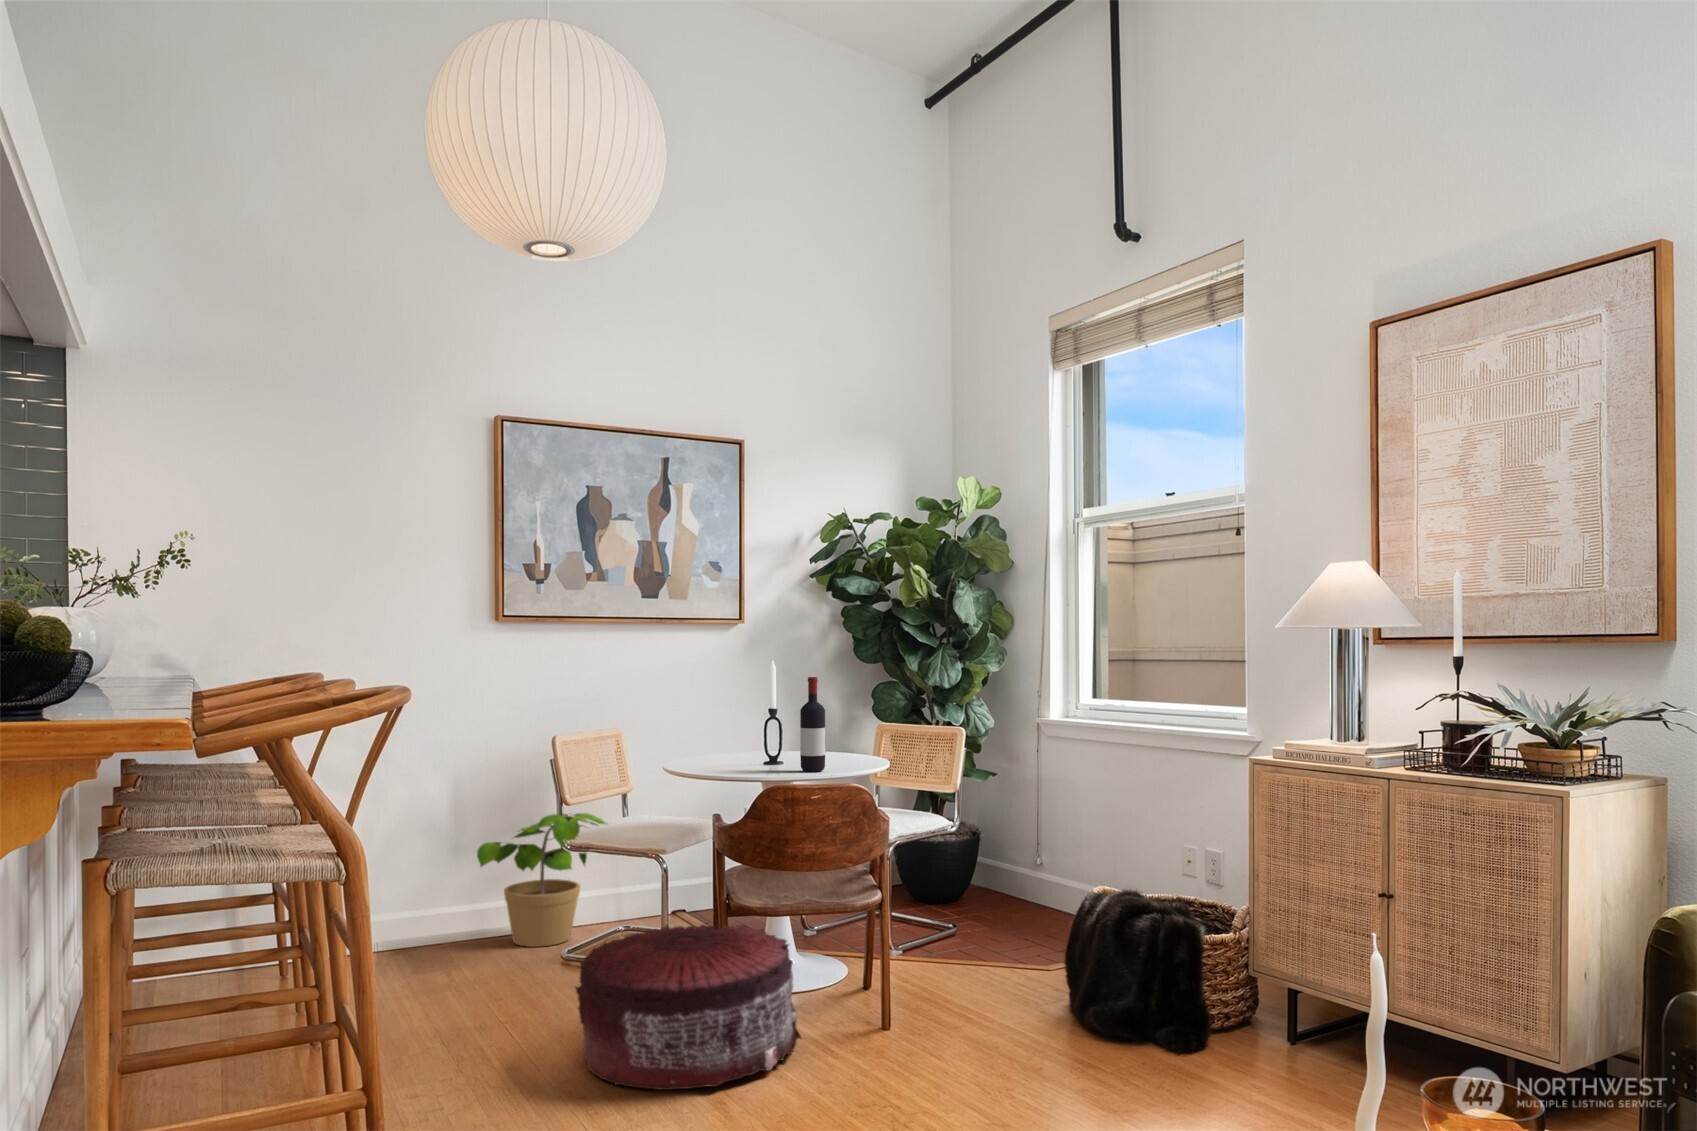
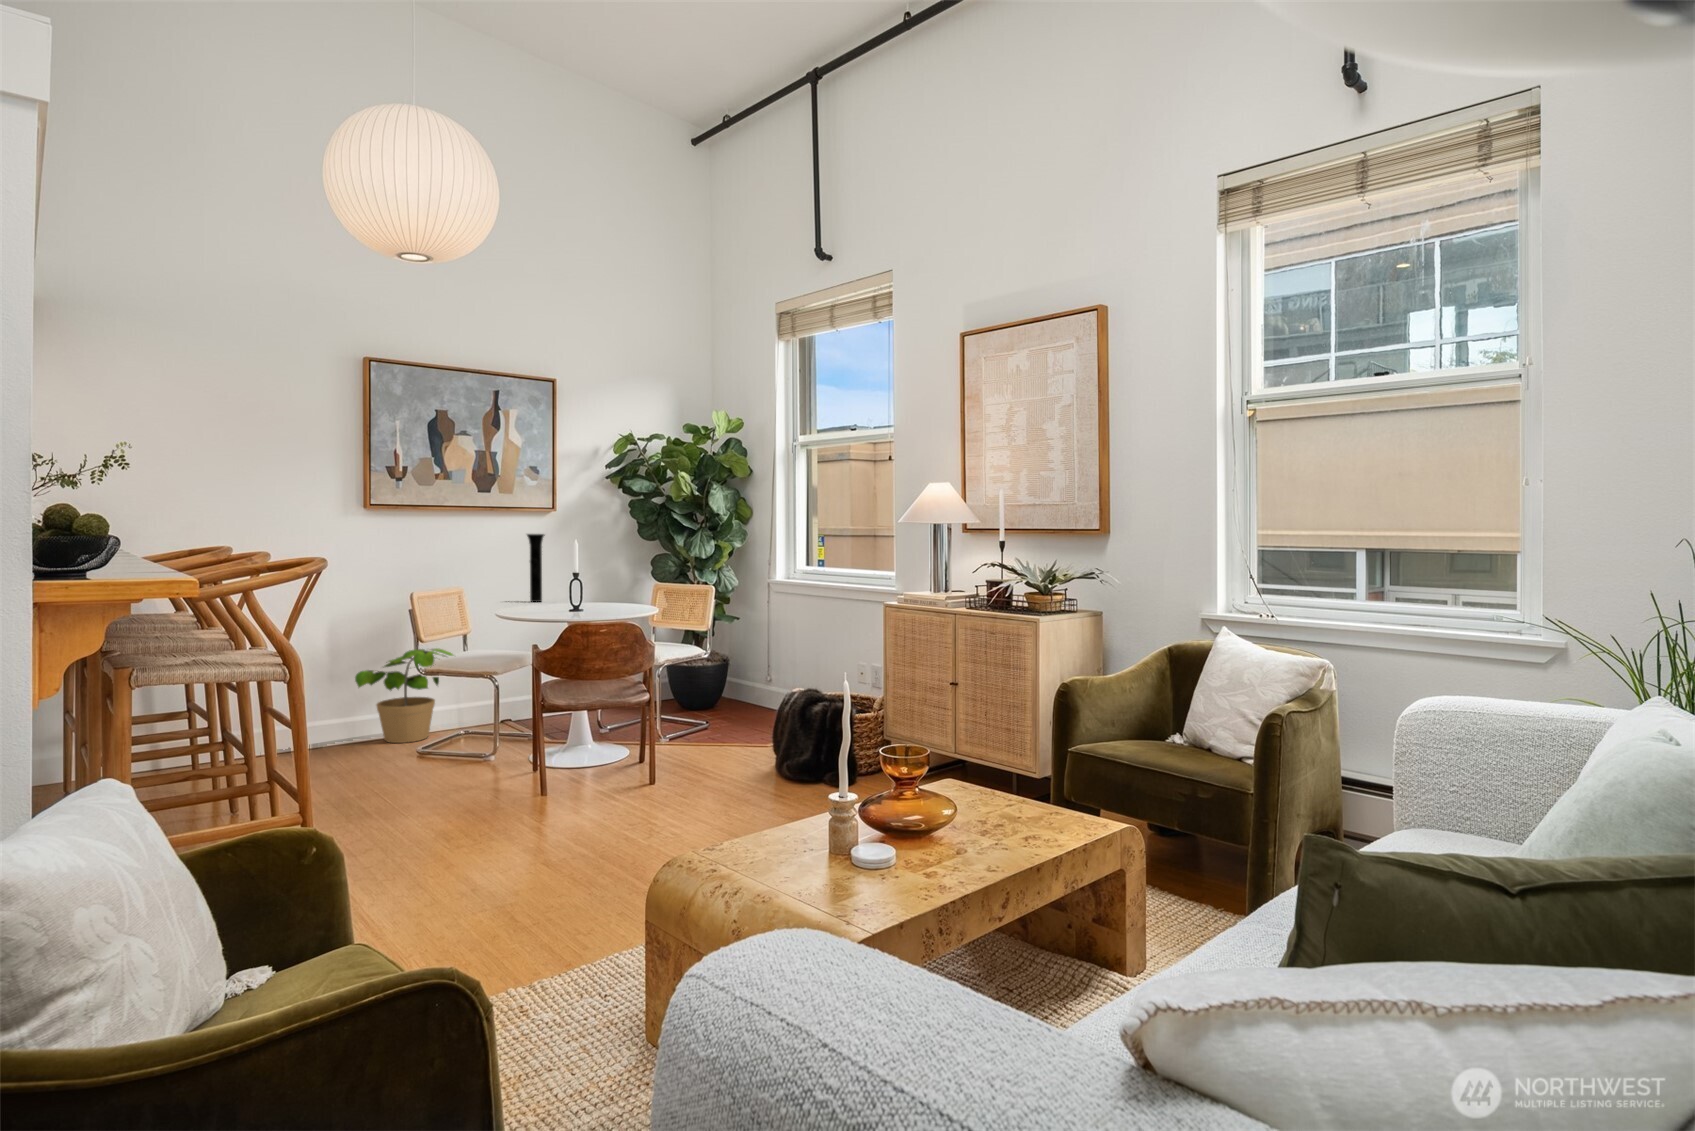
vase: none [704,652,730,747] -> present [527,534,545,602]
wine bottle: present [800,677,825,772] -> none [594,553,612,617]
pouf: present [575,924,801,1090] -> none [437,716,594,817]

